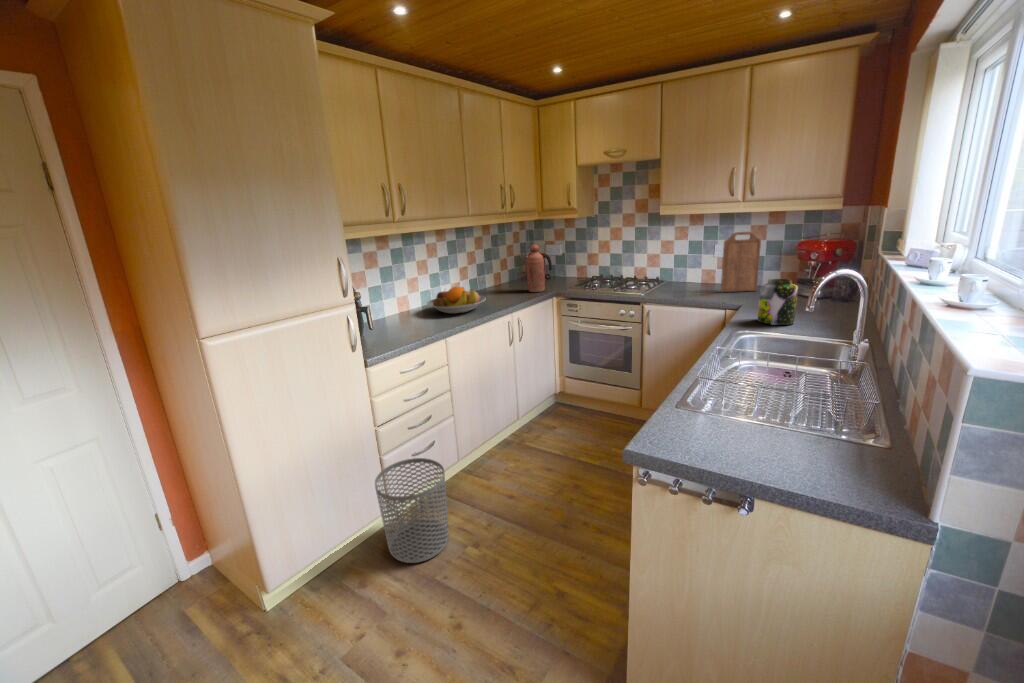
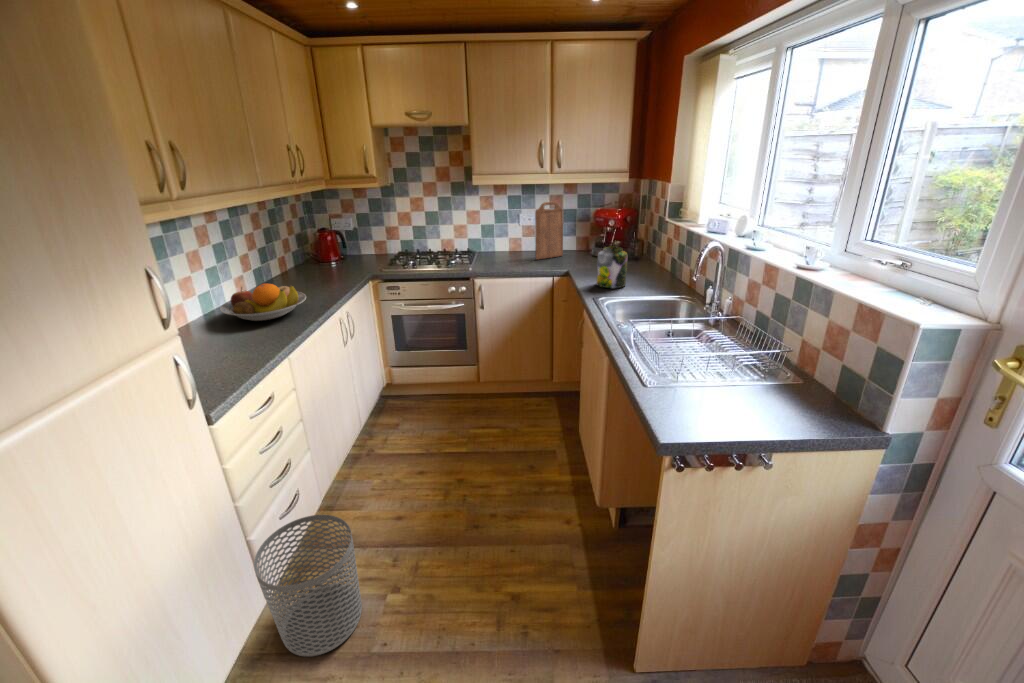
bottle: present [526,244,545,292] -> none [330,220,356,278]

